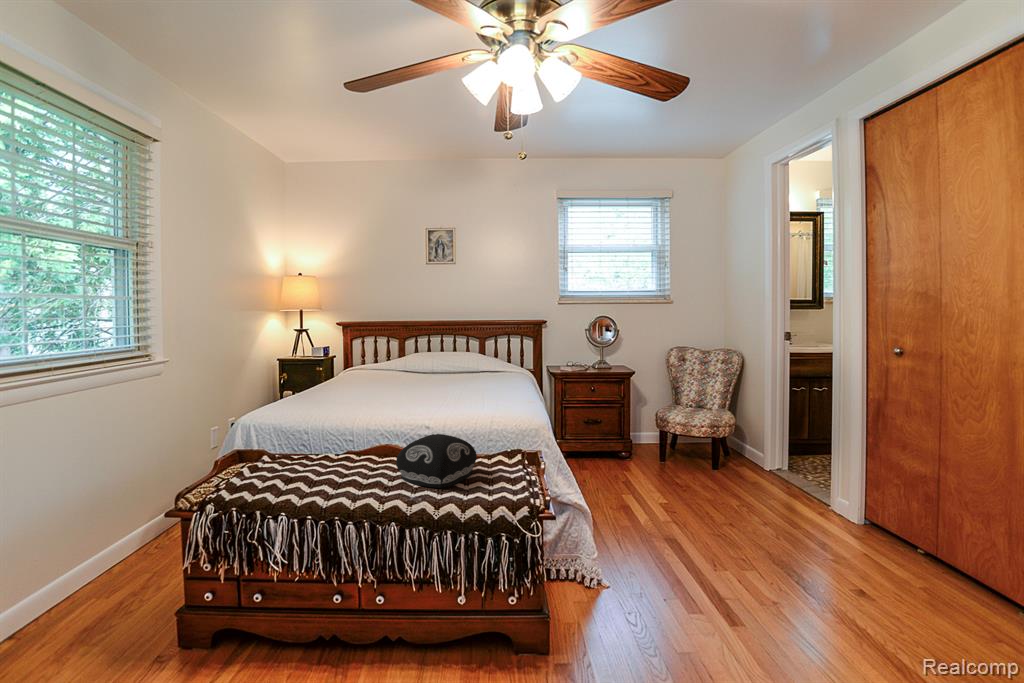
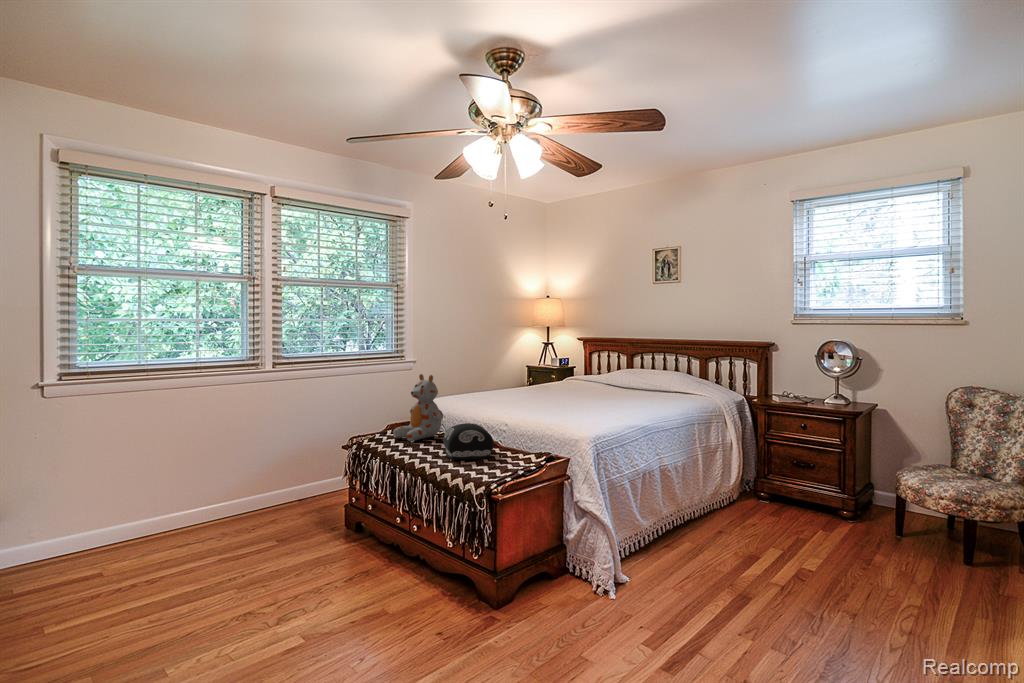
stuffed bear: none [274,376,354,477] -> present [393,374,443,441]

